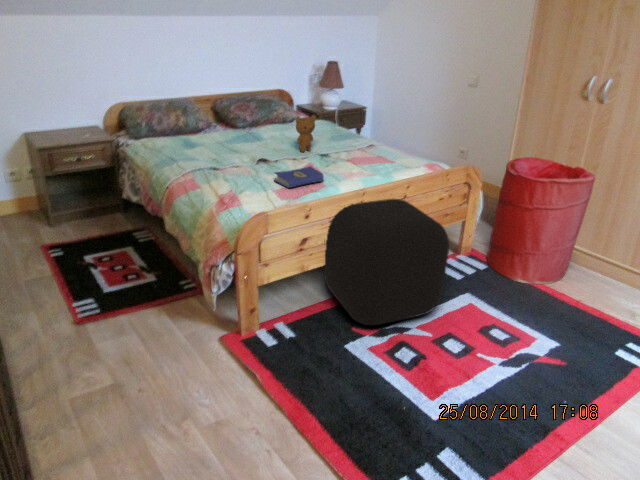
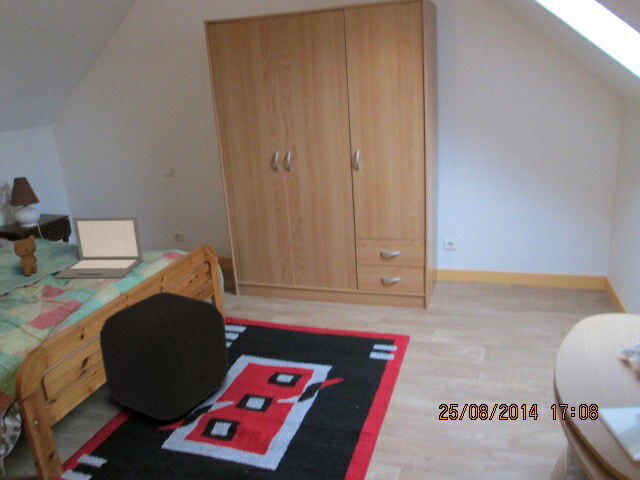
laptop: none [321,107,407,175] -> present [55,217,143,278]
laundry hamper: present [487,157,595,284] -> none [235,225,306,331]
hardcover book: present [274,166,324,188] -> none [17,287,76,316]

